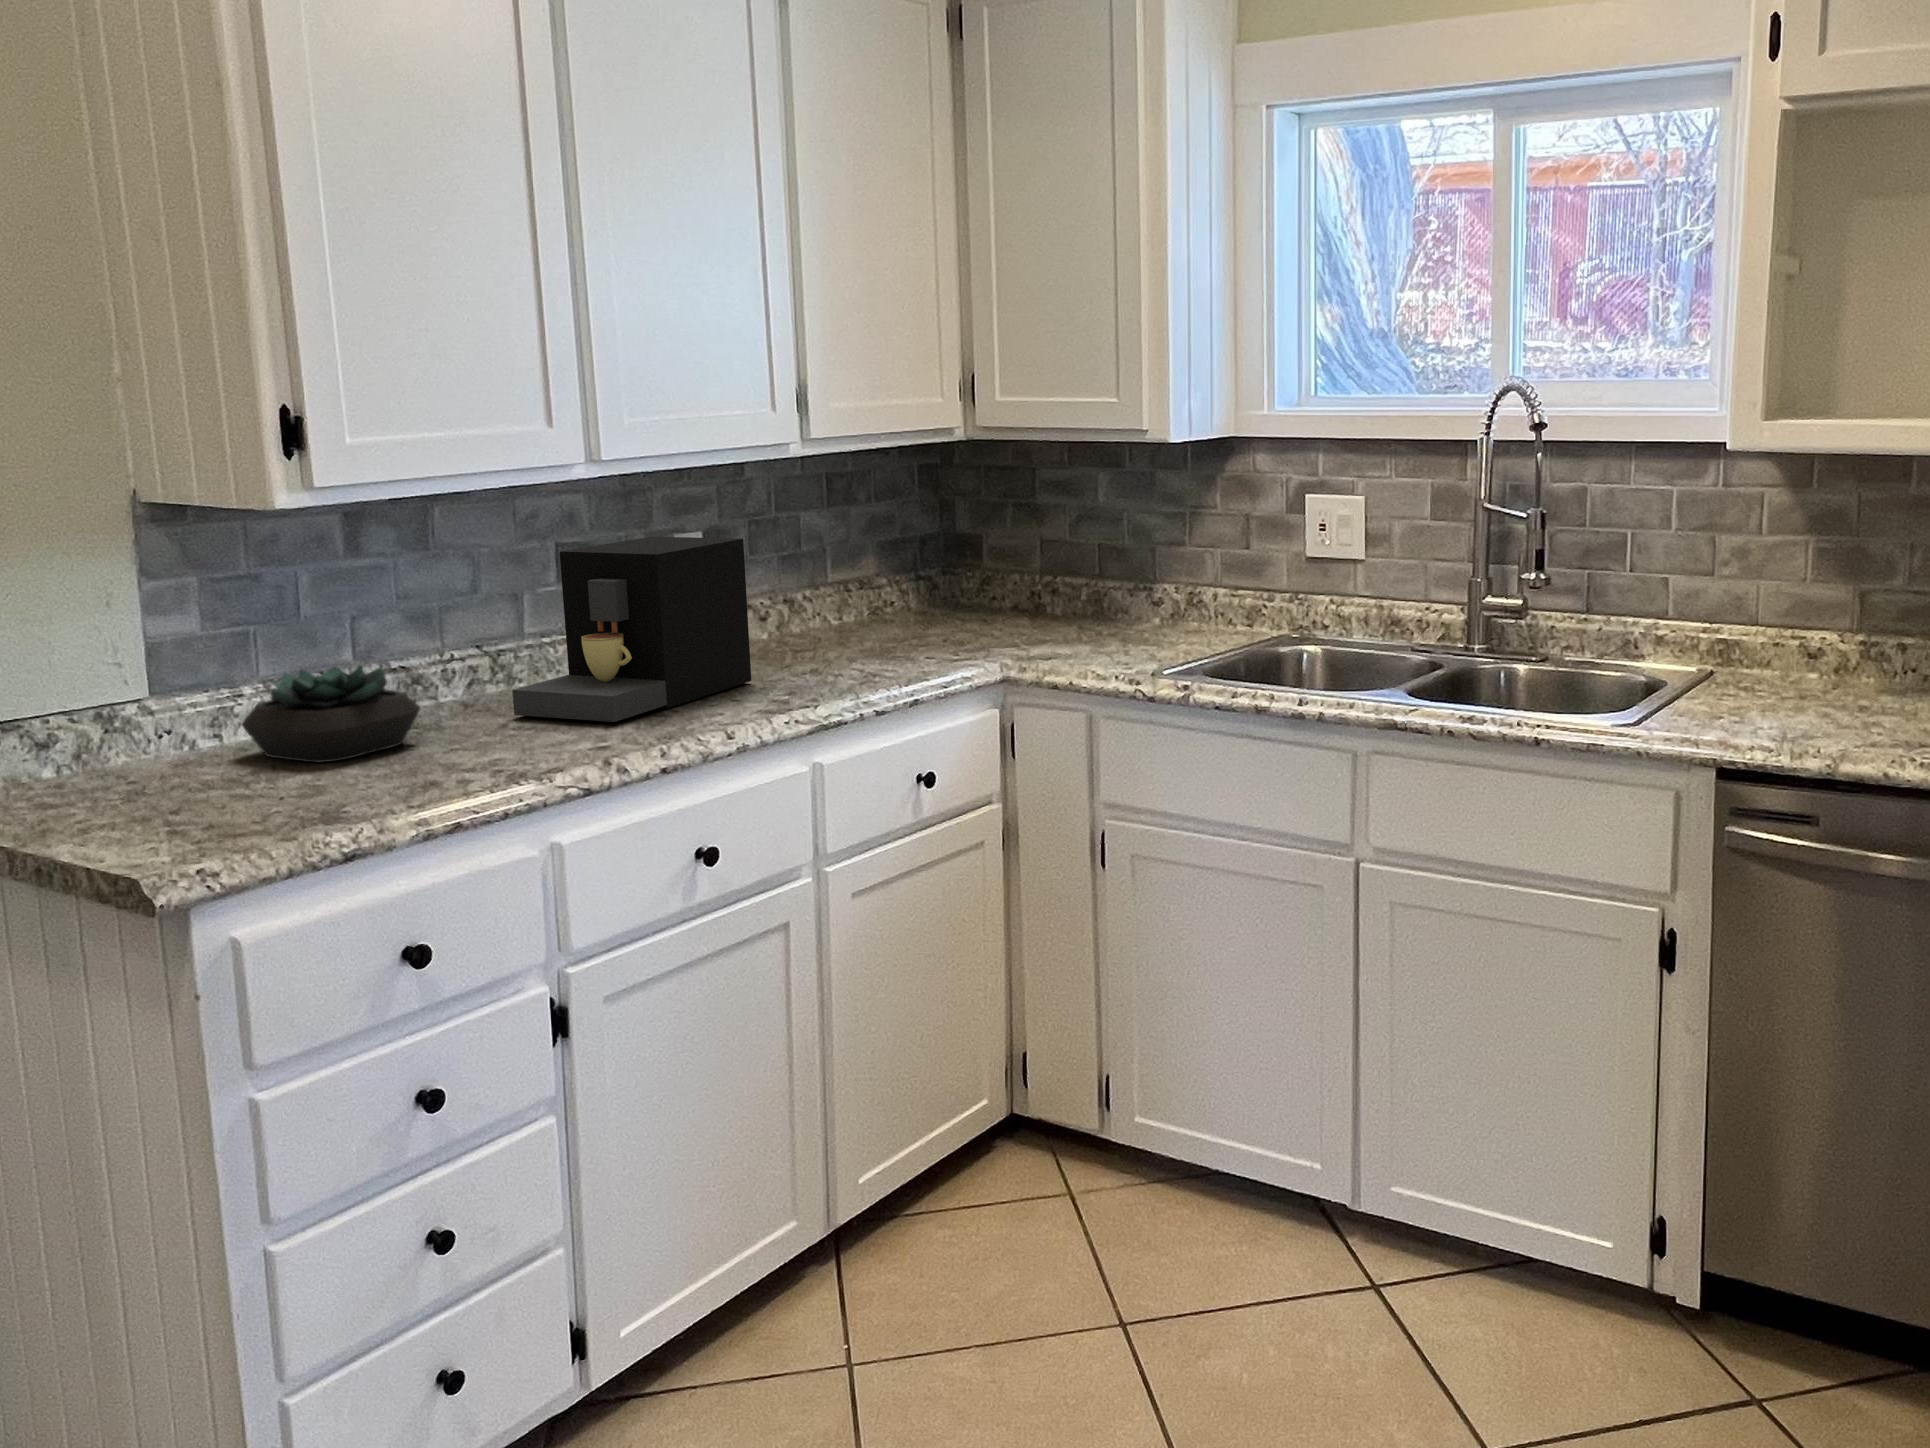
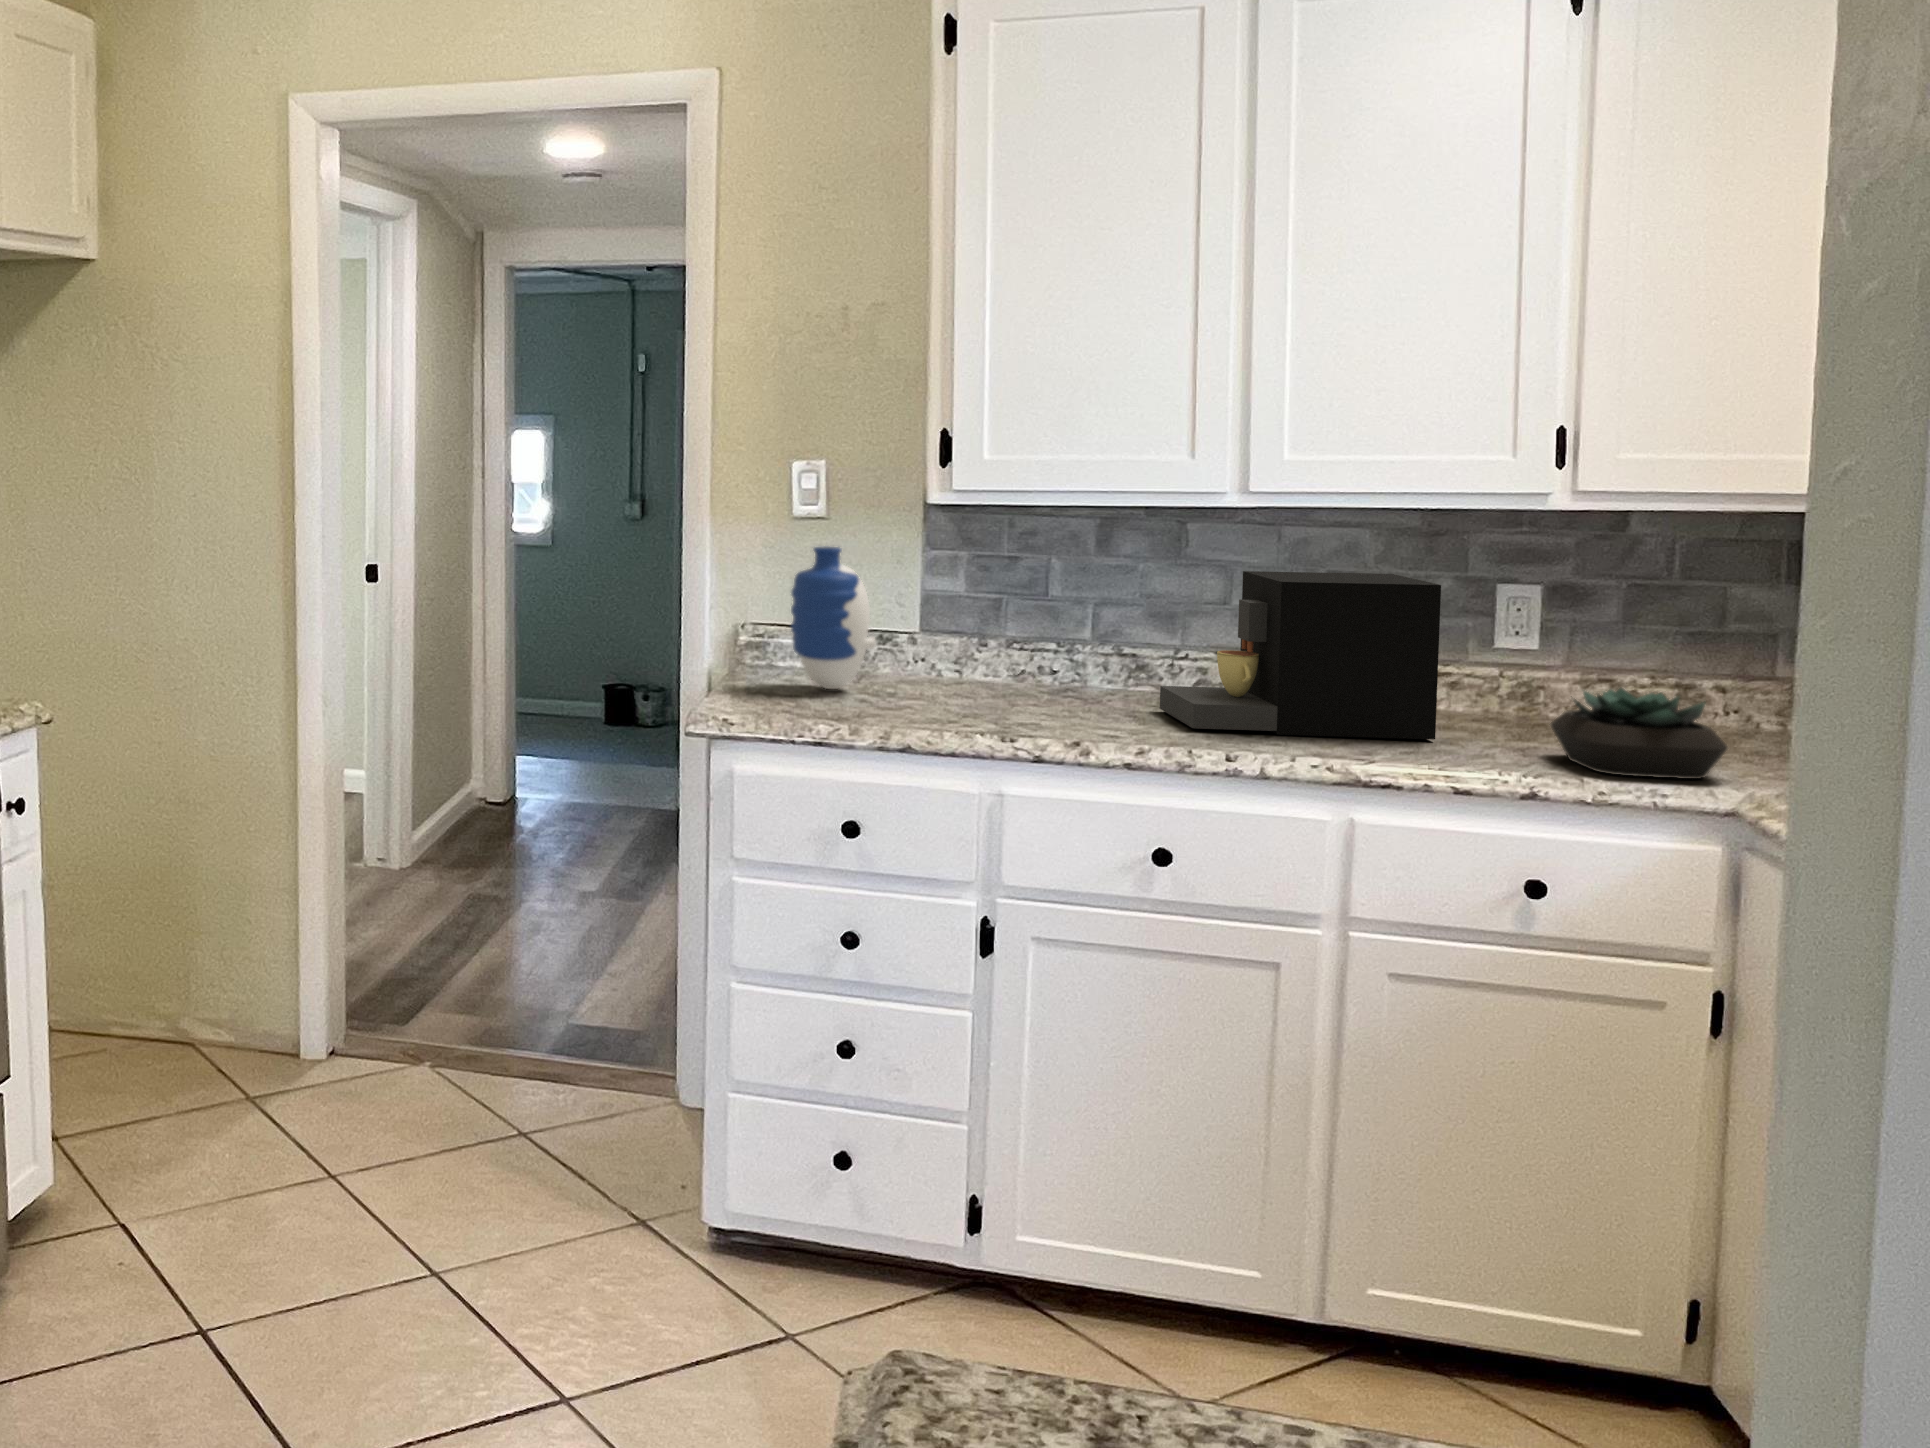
vase: none [79,591,215,799] -> present [791,547,876,689]
succulent plant: present [241,666,420,763] -> present [1551,688,1728,779]

